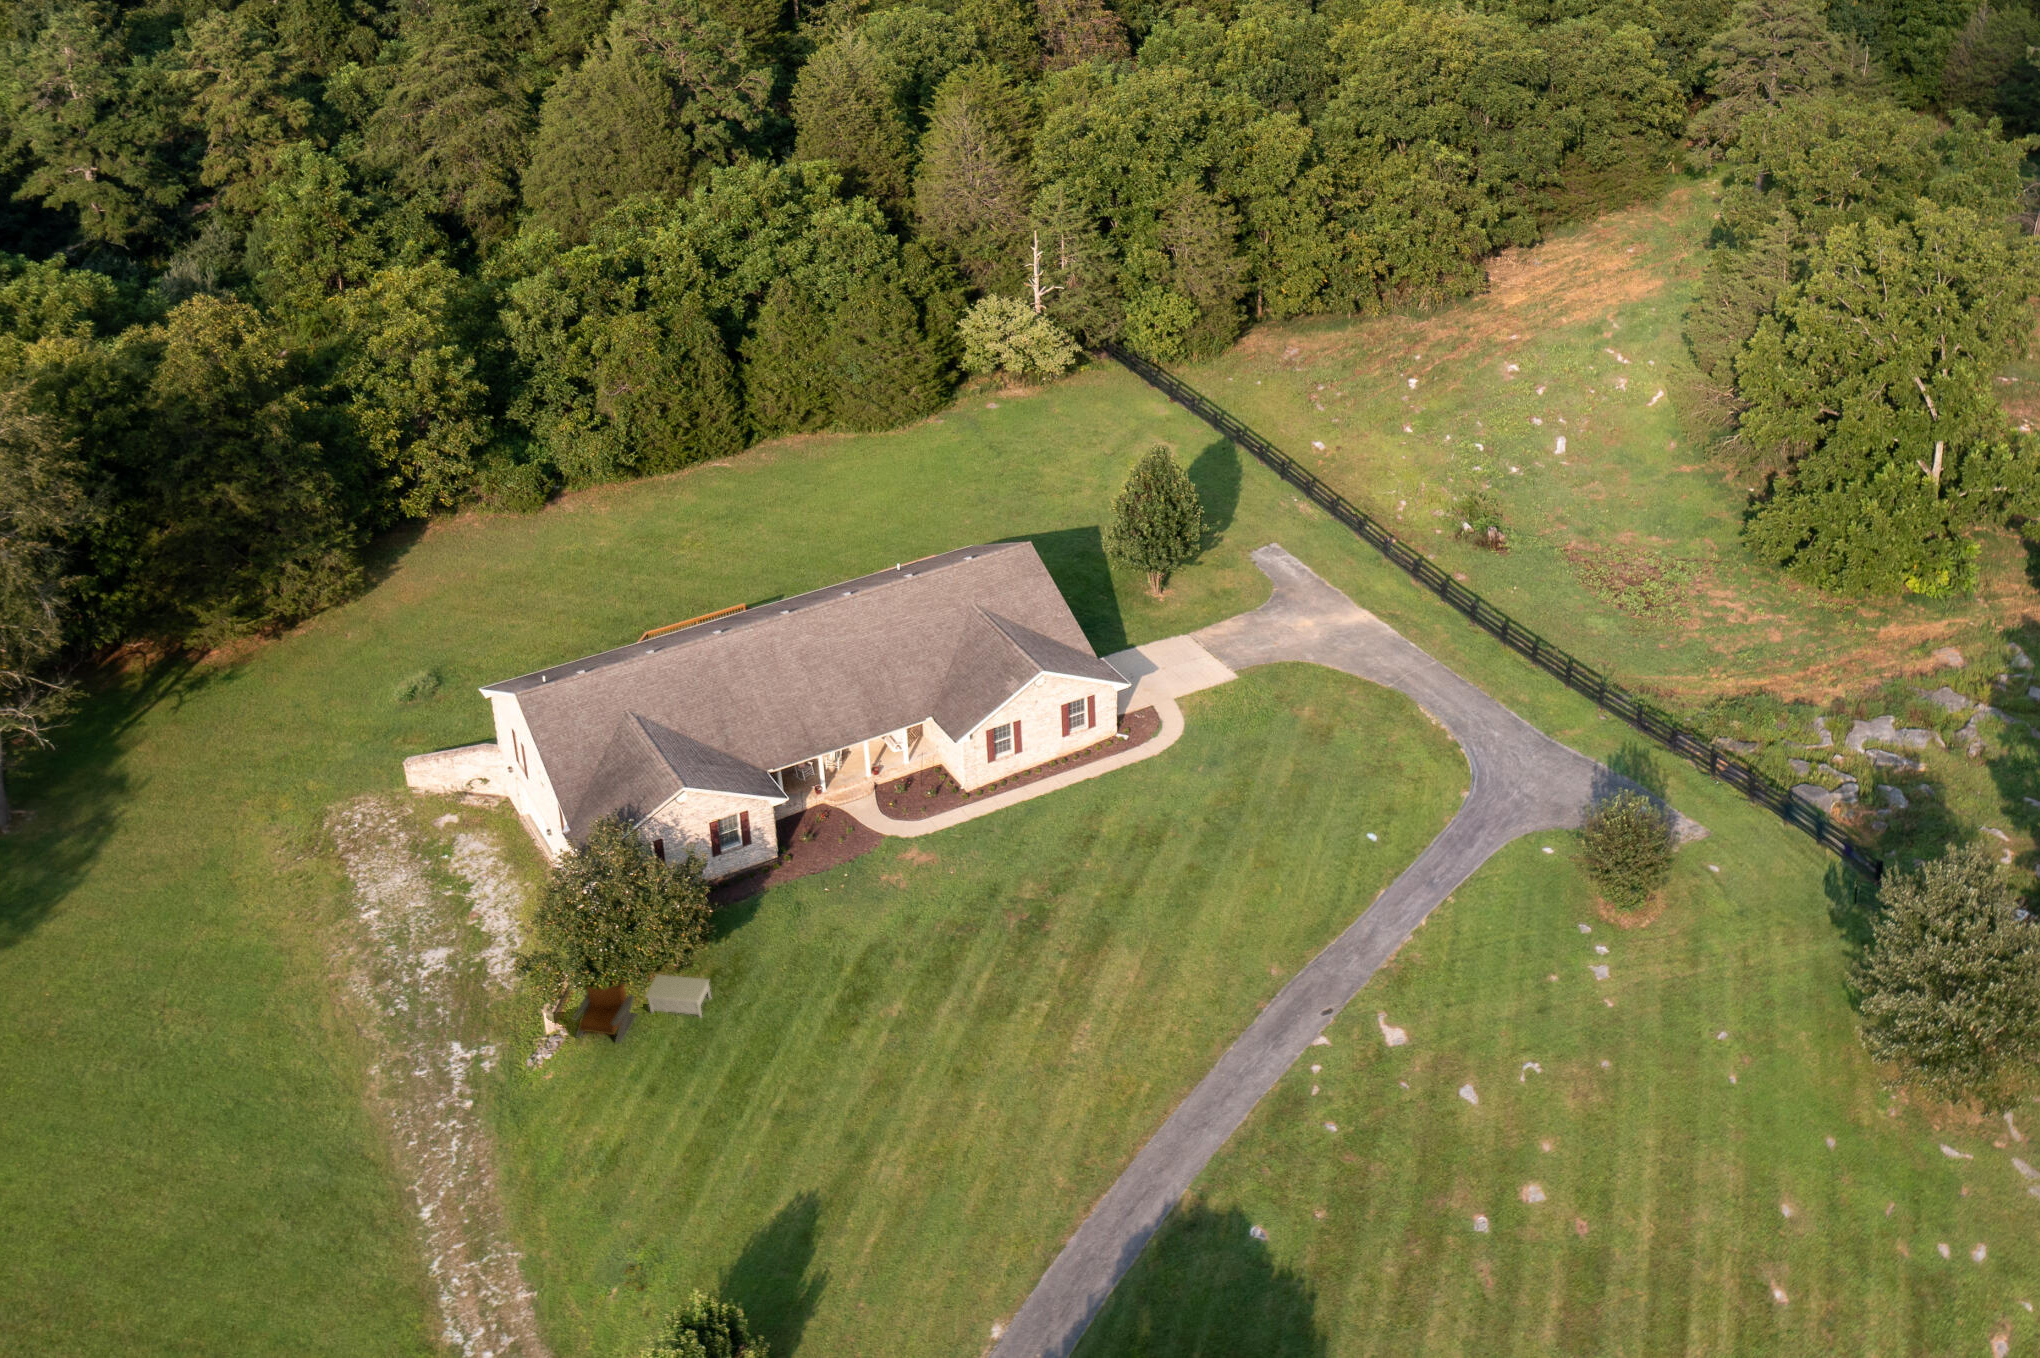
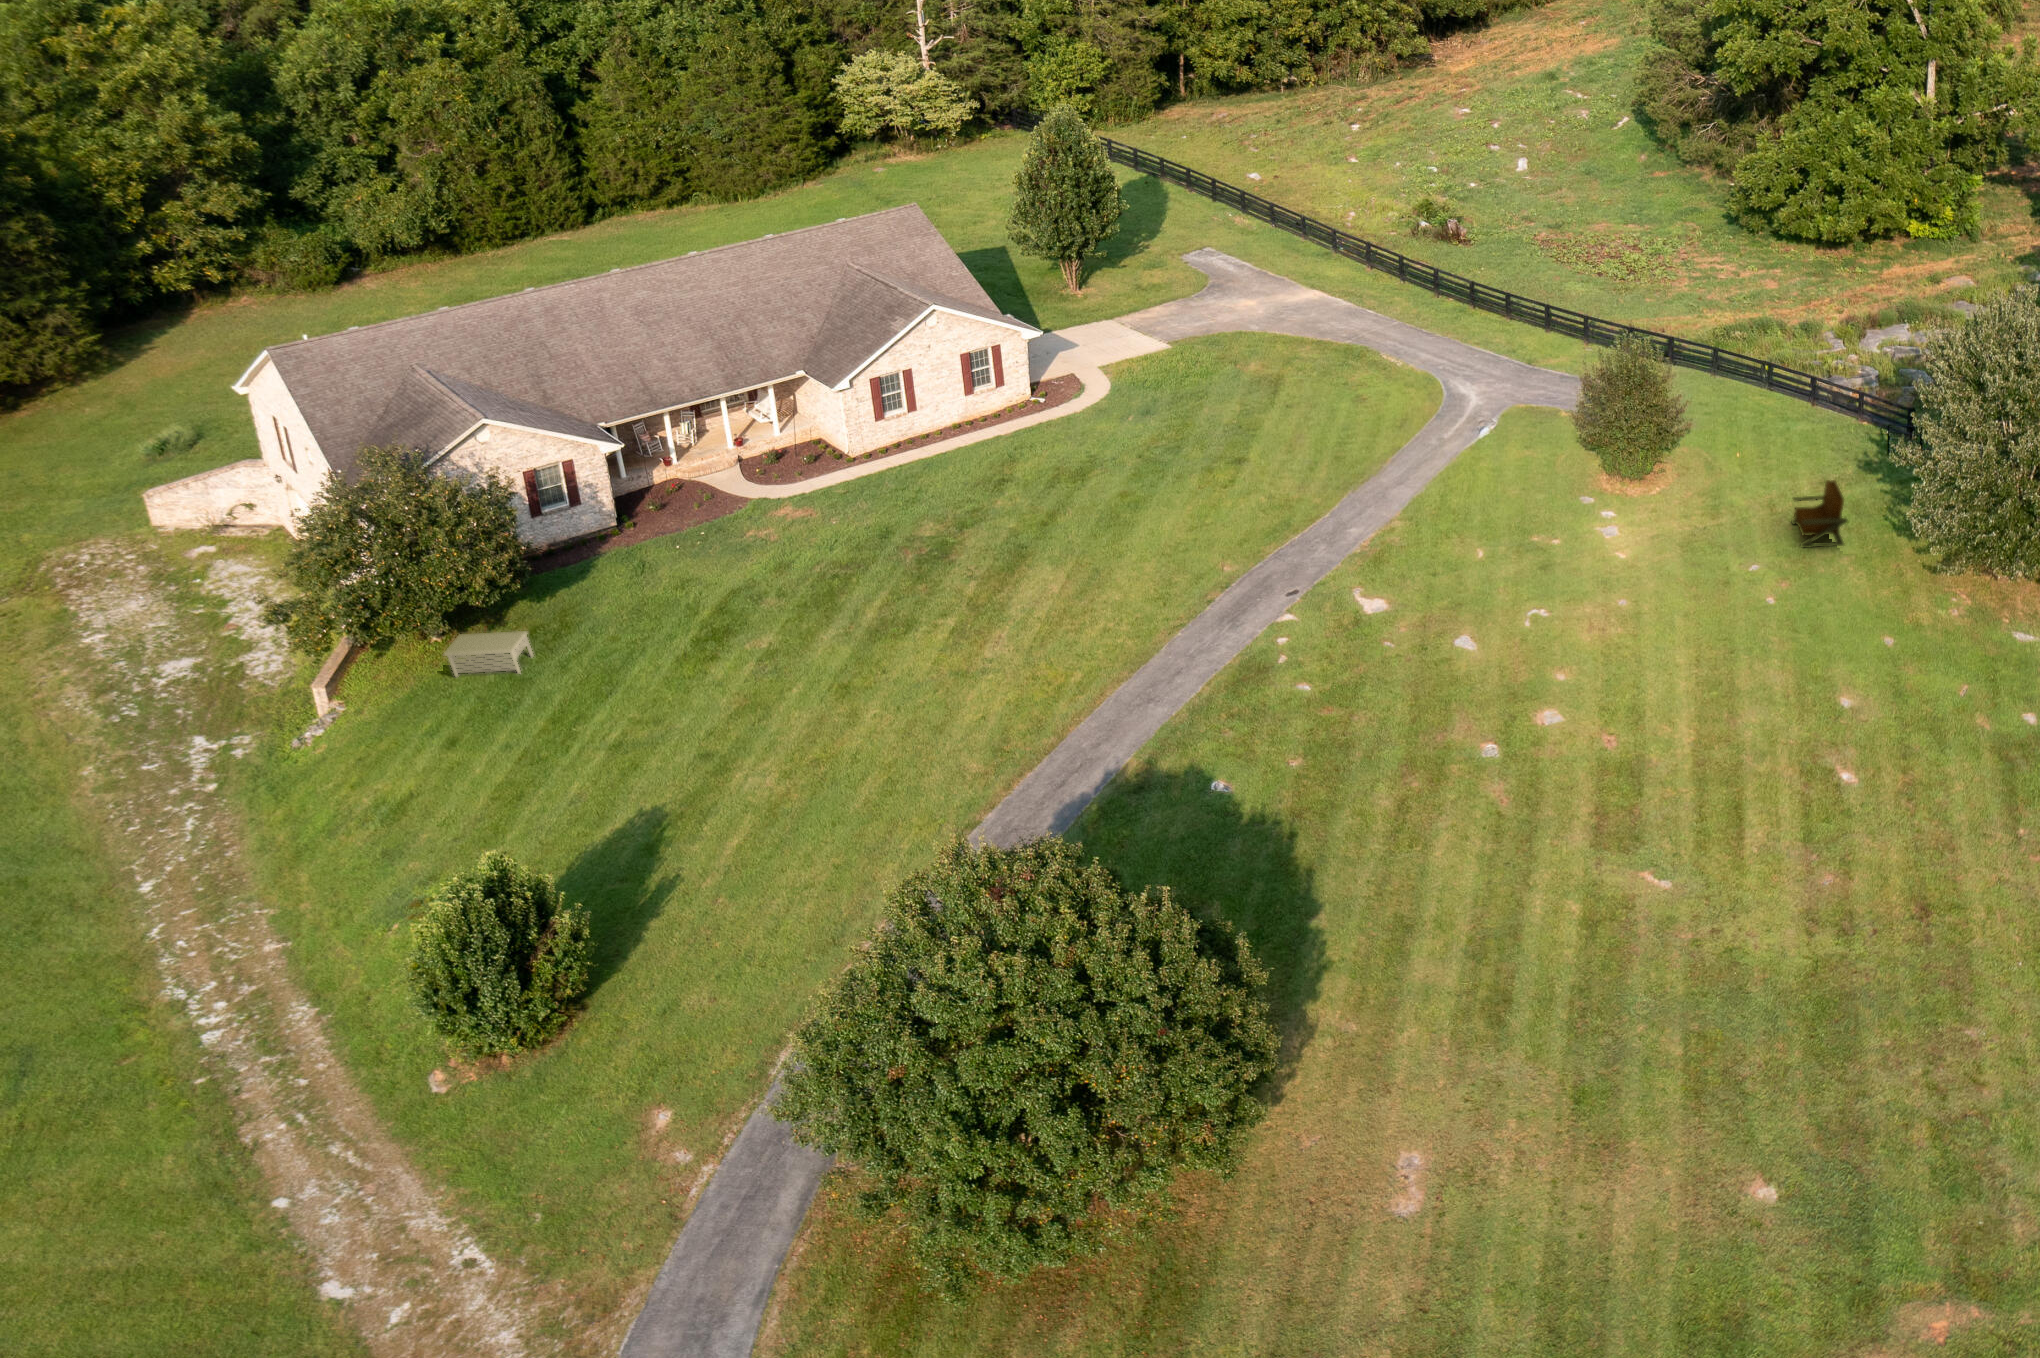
lounge chair: present [572,983,637,1043] -> present [1792,480,1848,548]

